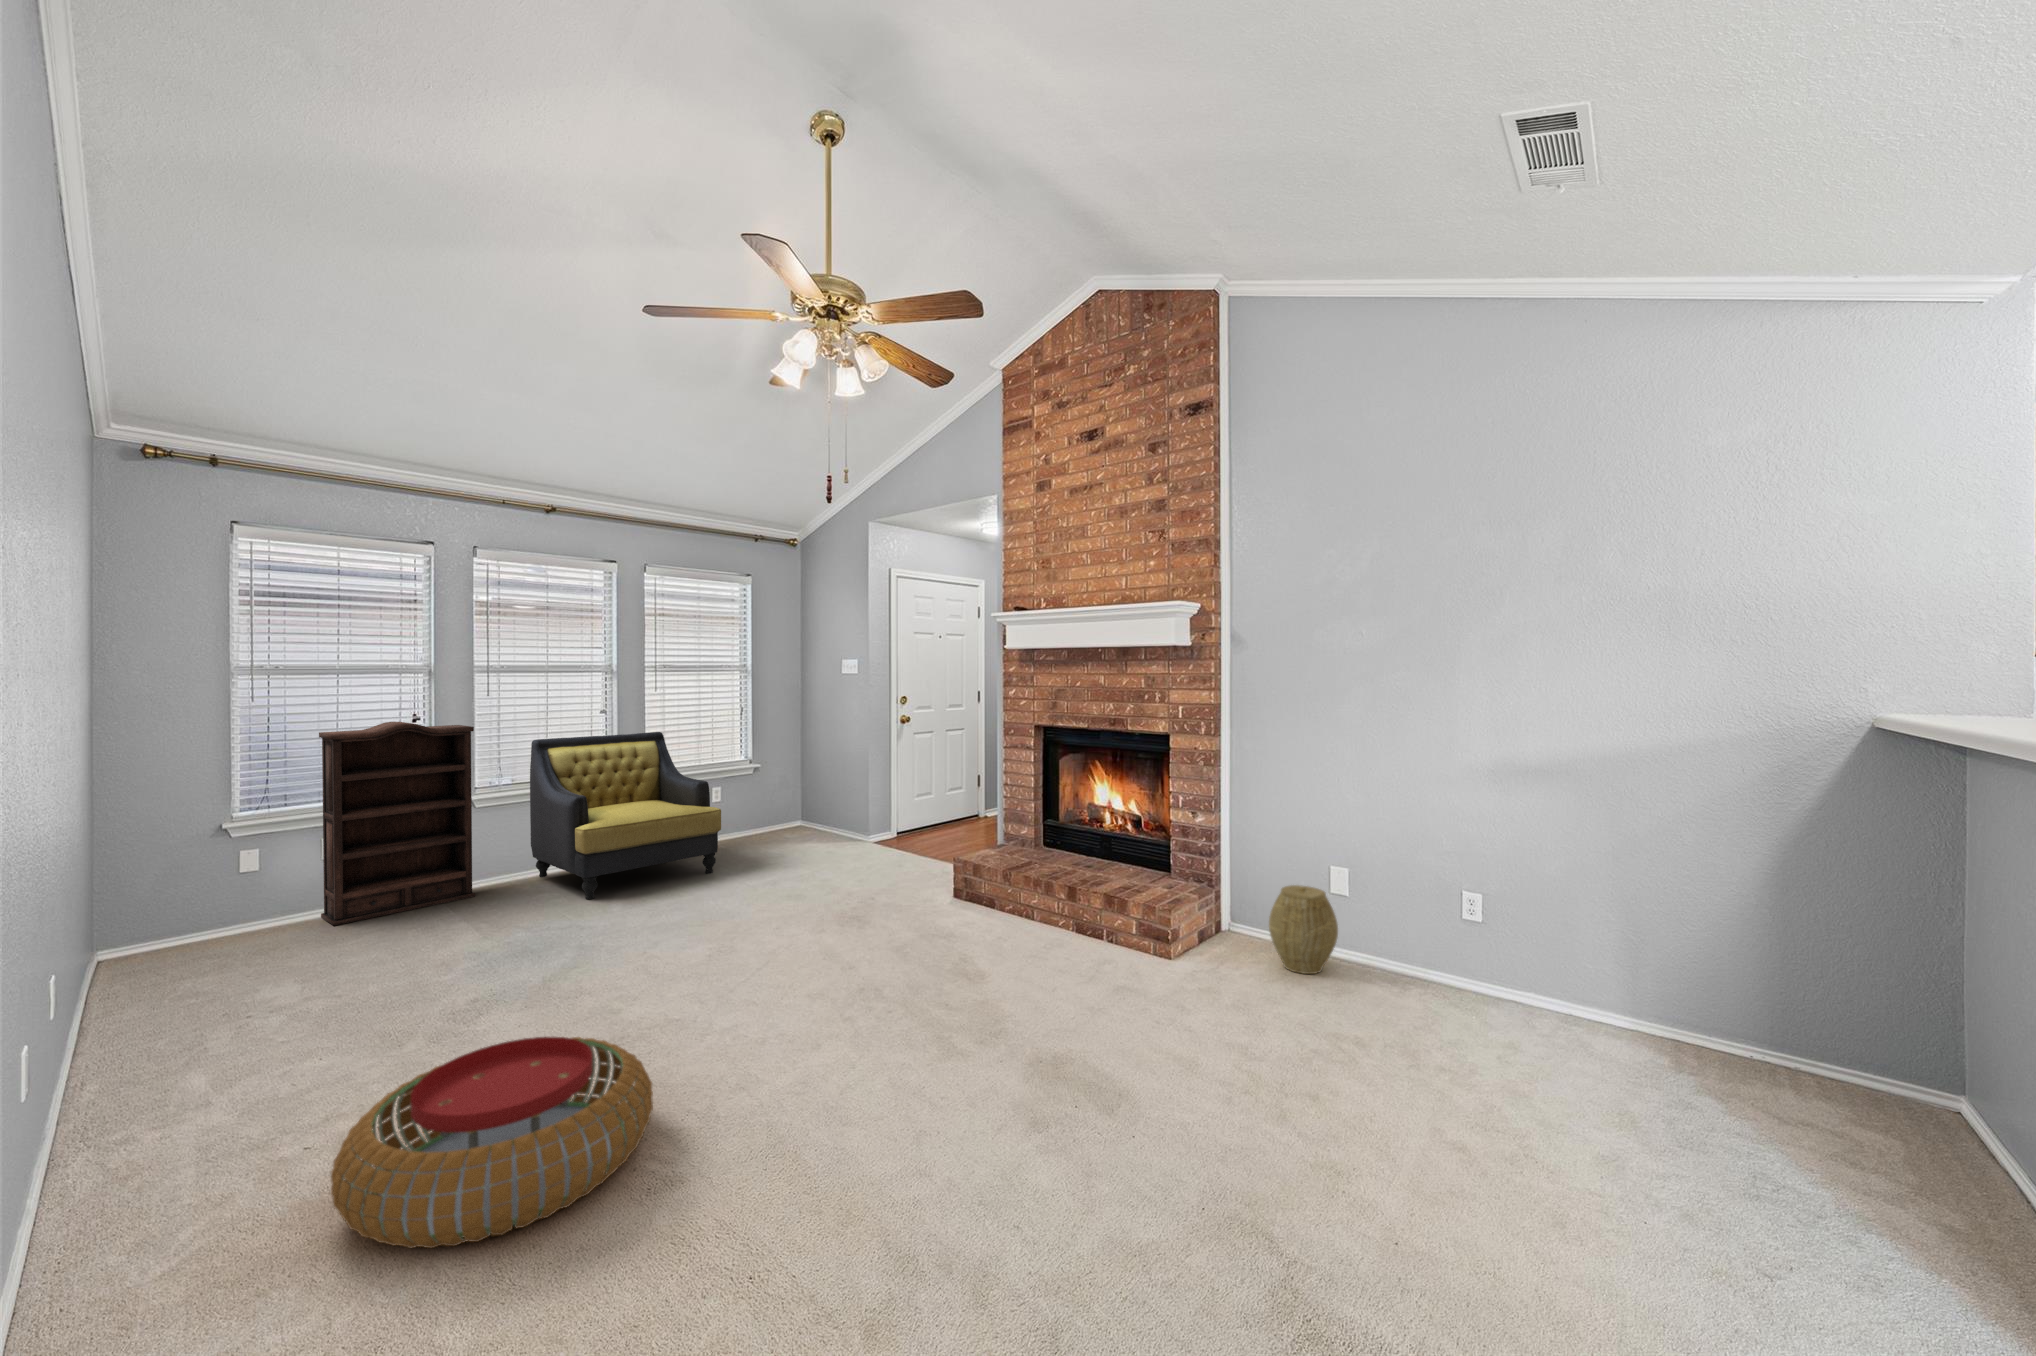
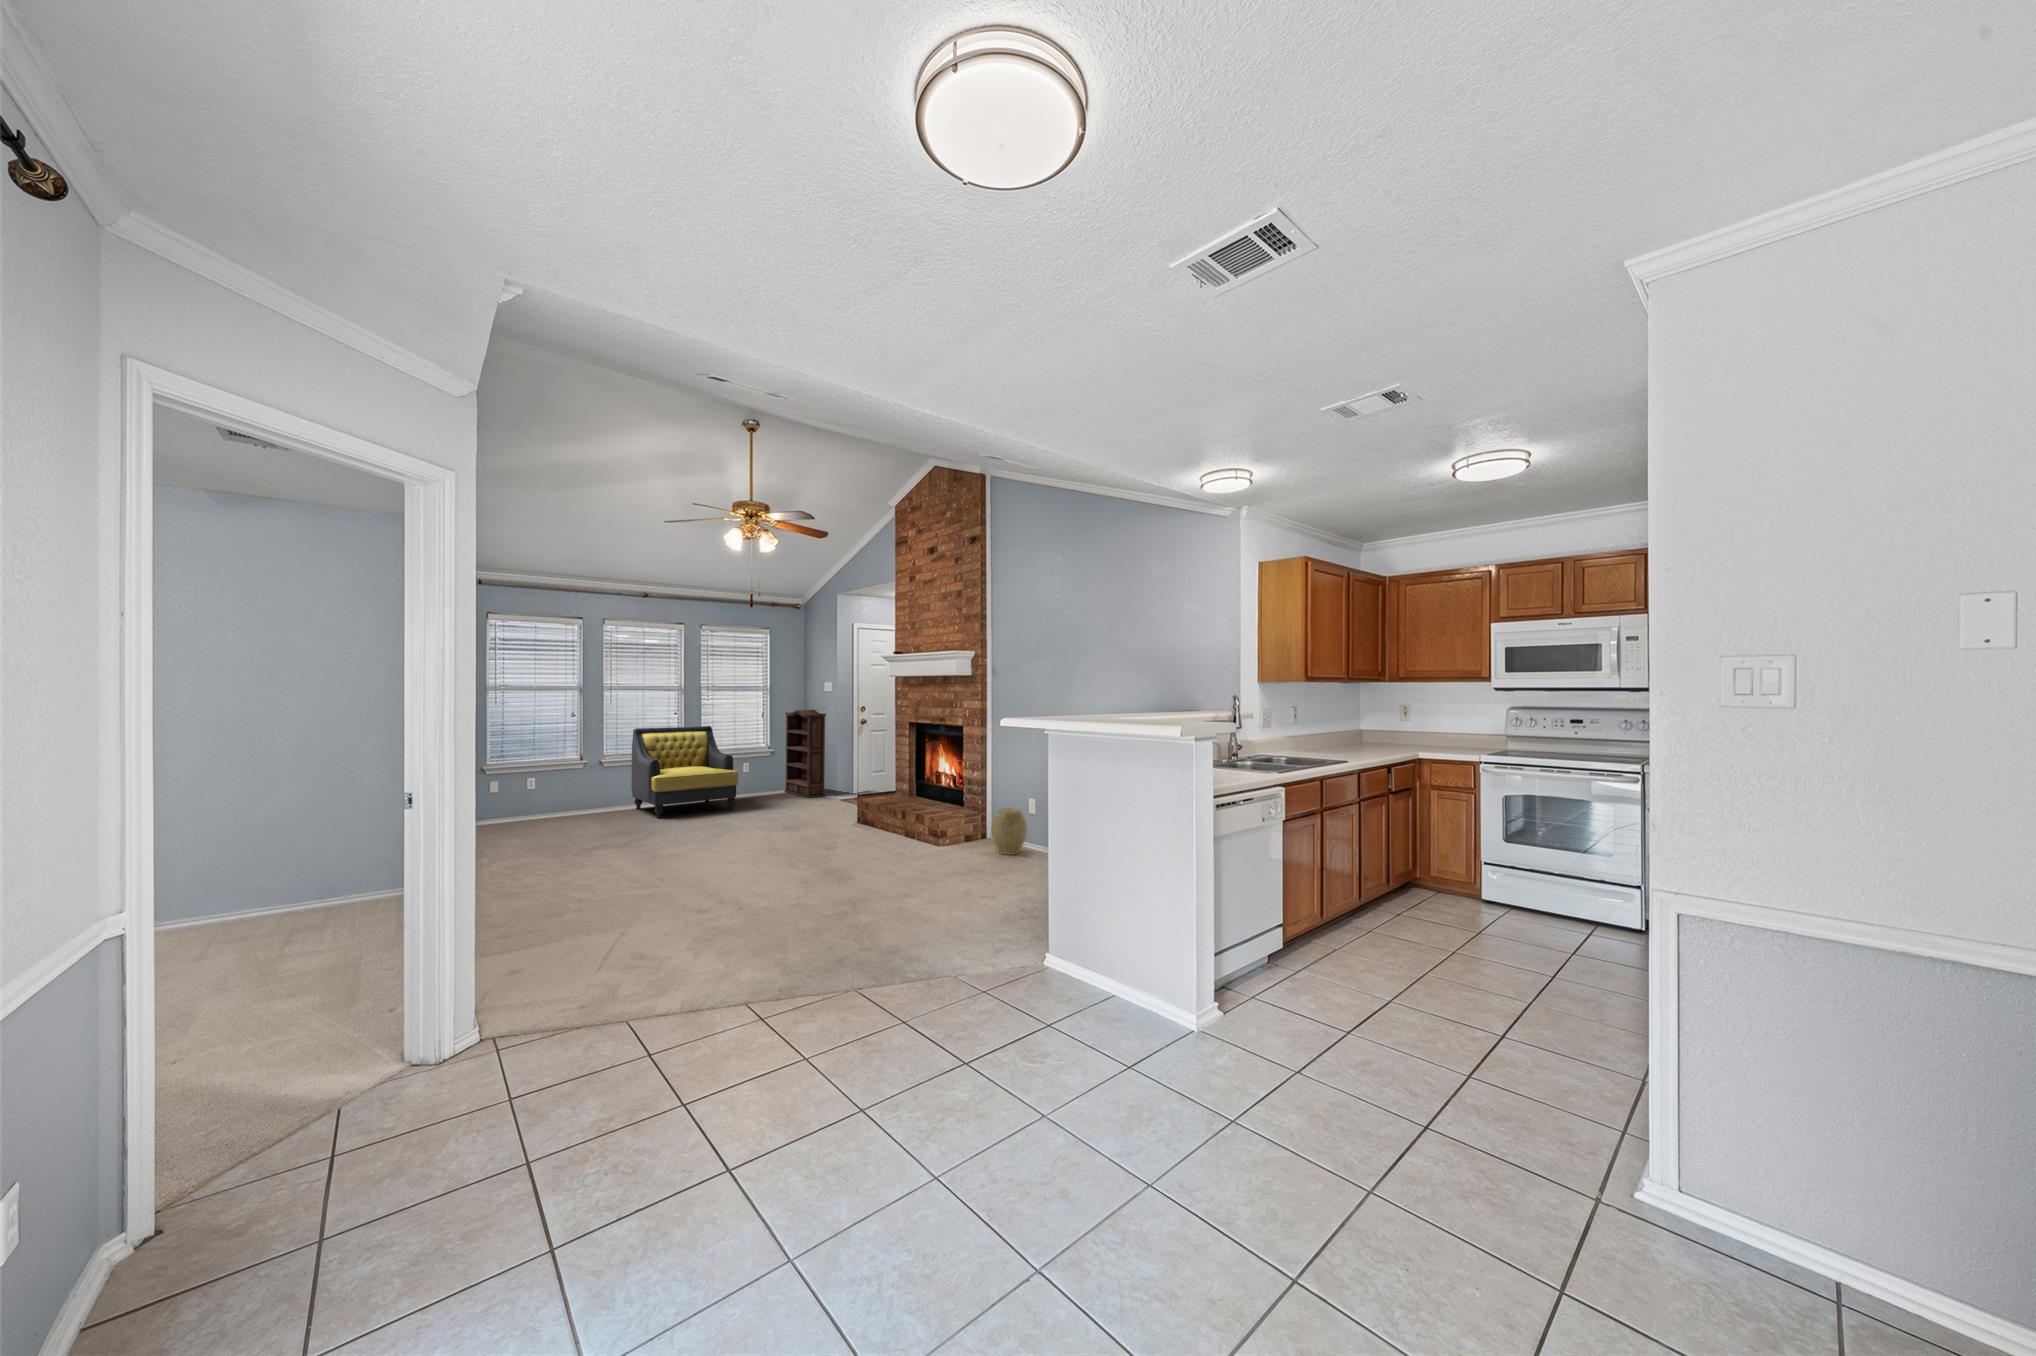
bookshelf: present [319,722,475,926] -> present [785,710,826,798]
pouf: present [331,1037,653,1248] -> none [523,843,648,901]

